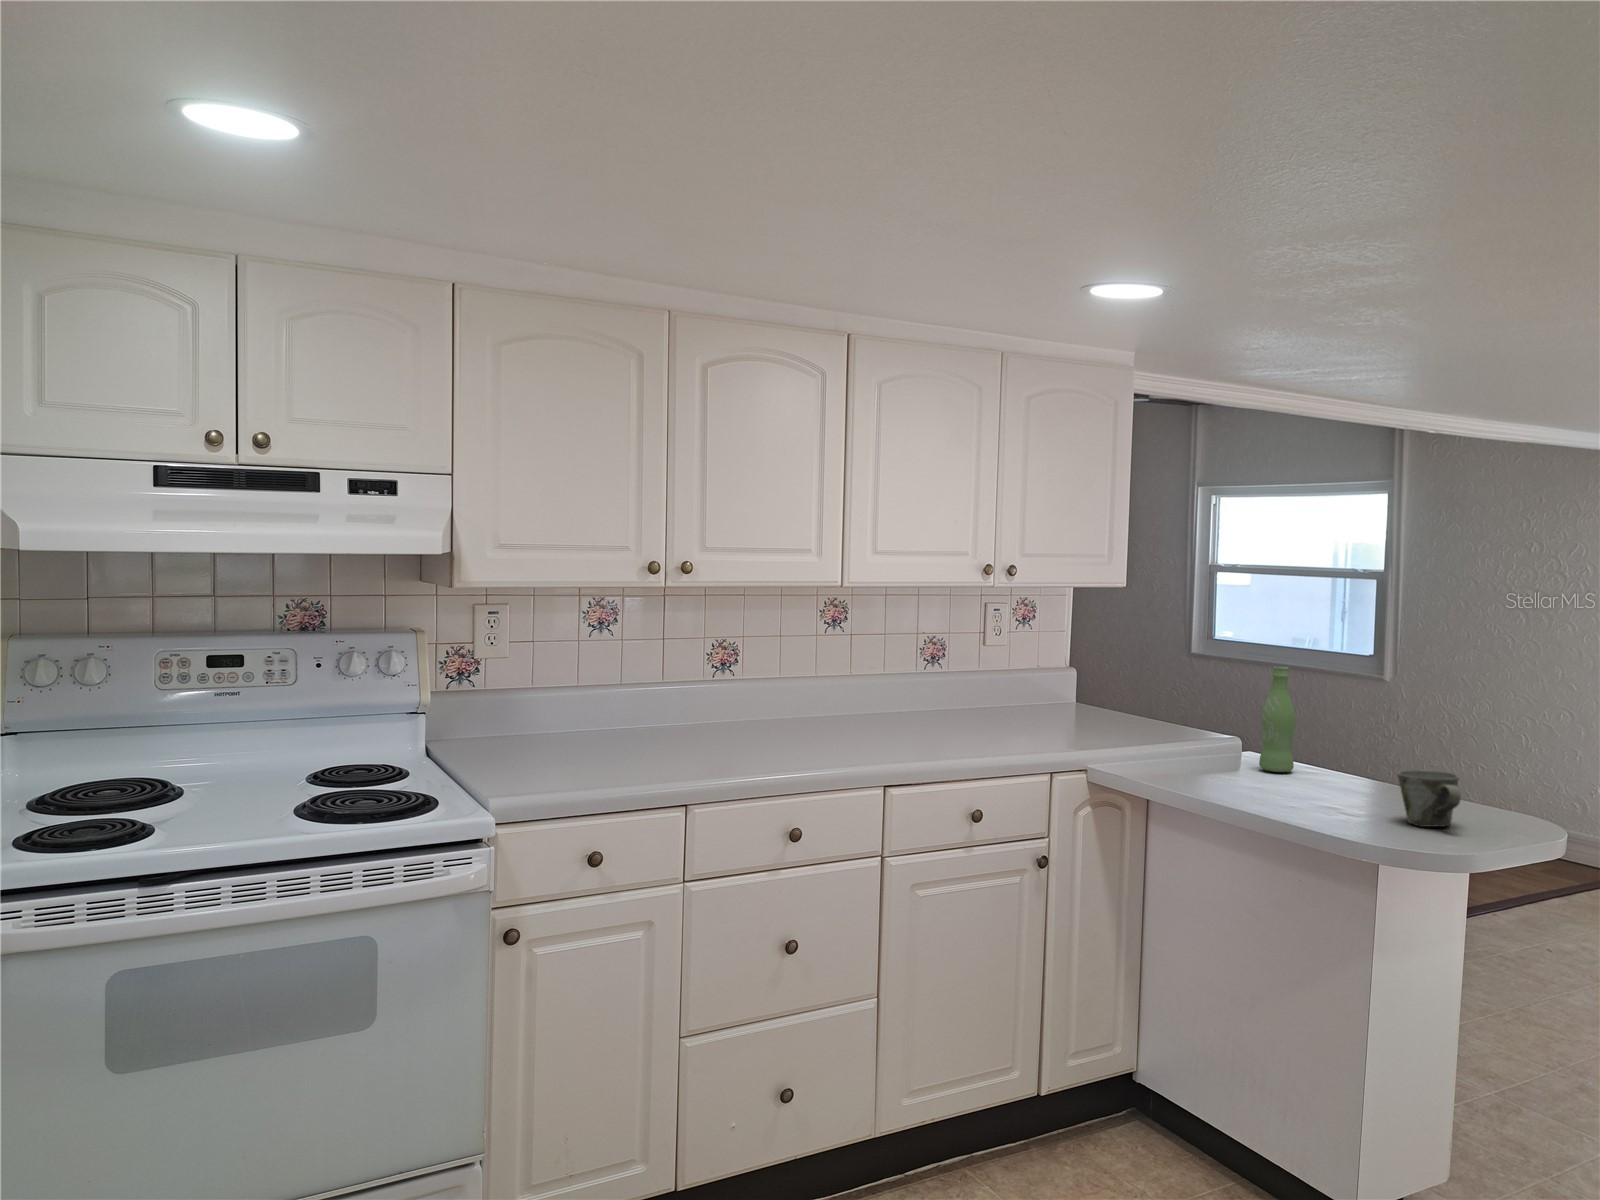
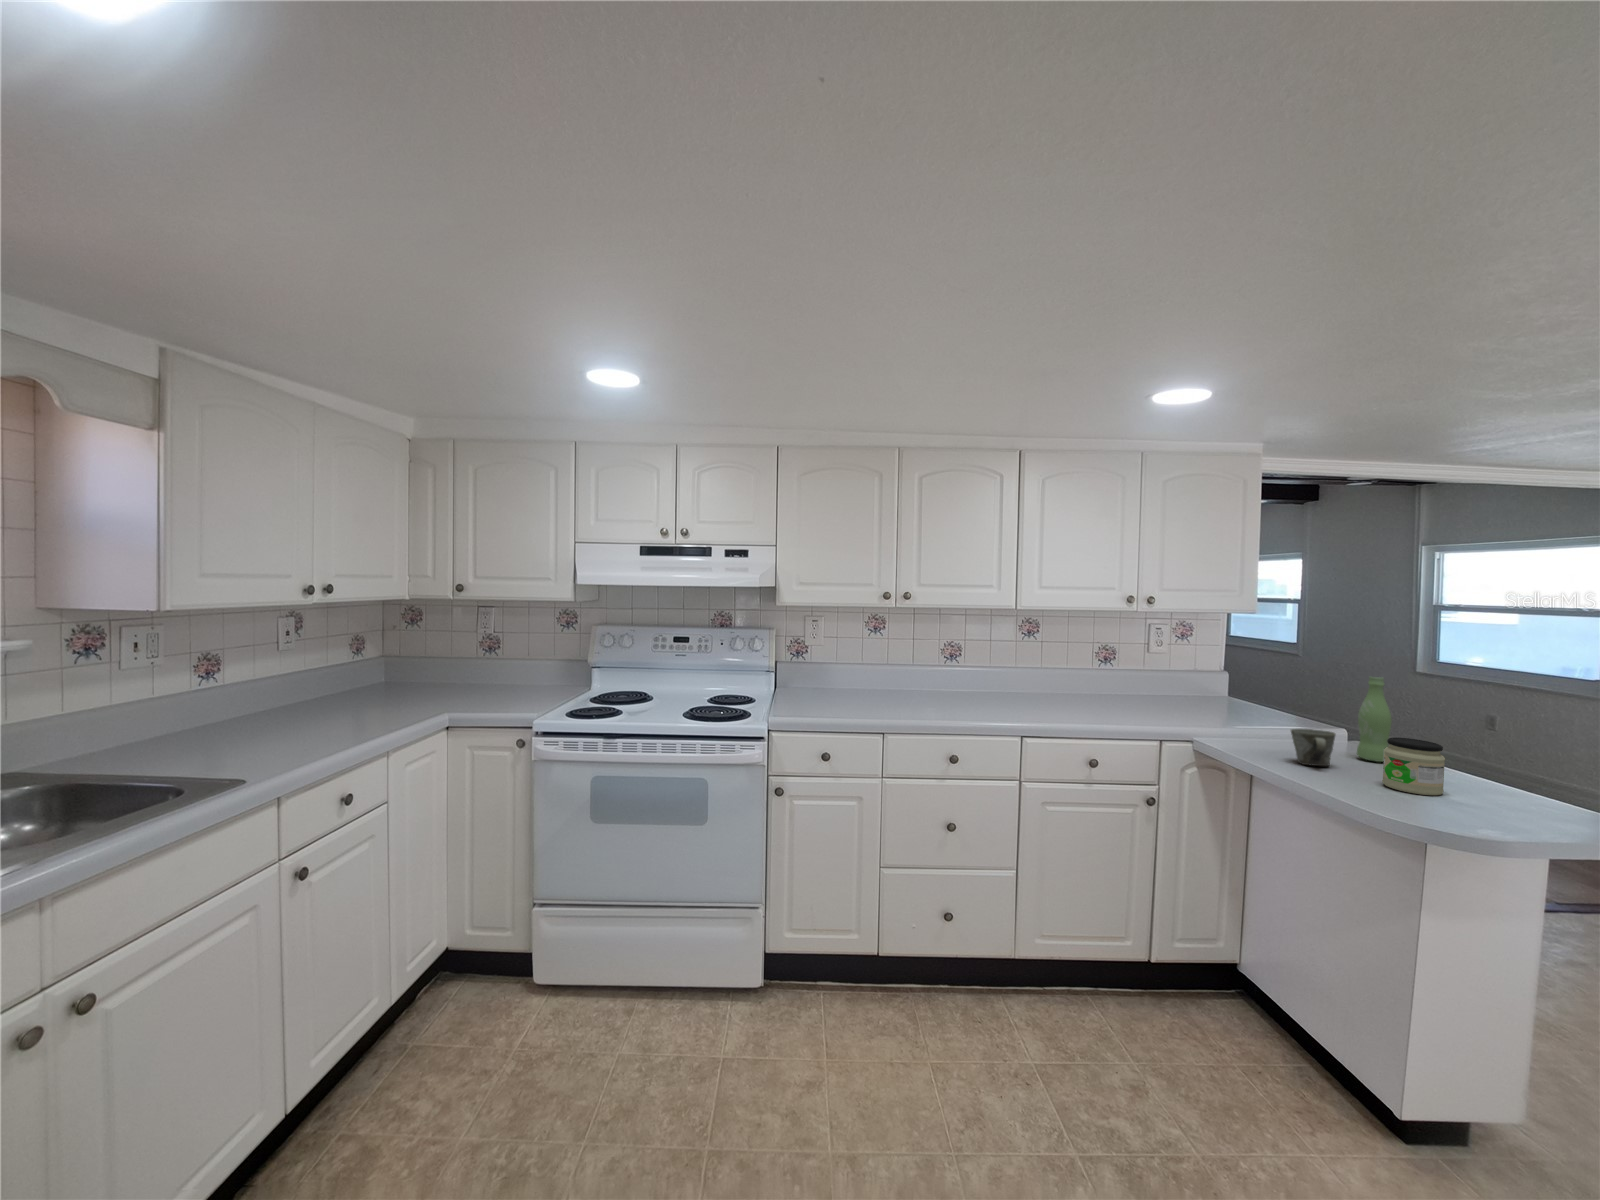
jar: none [1314,741,1376,808] -> present [1382,737,1445,795]
mug: present [1397,770,1461,827] -> present [1291,729,1336,766]

